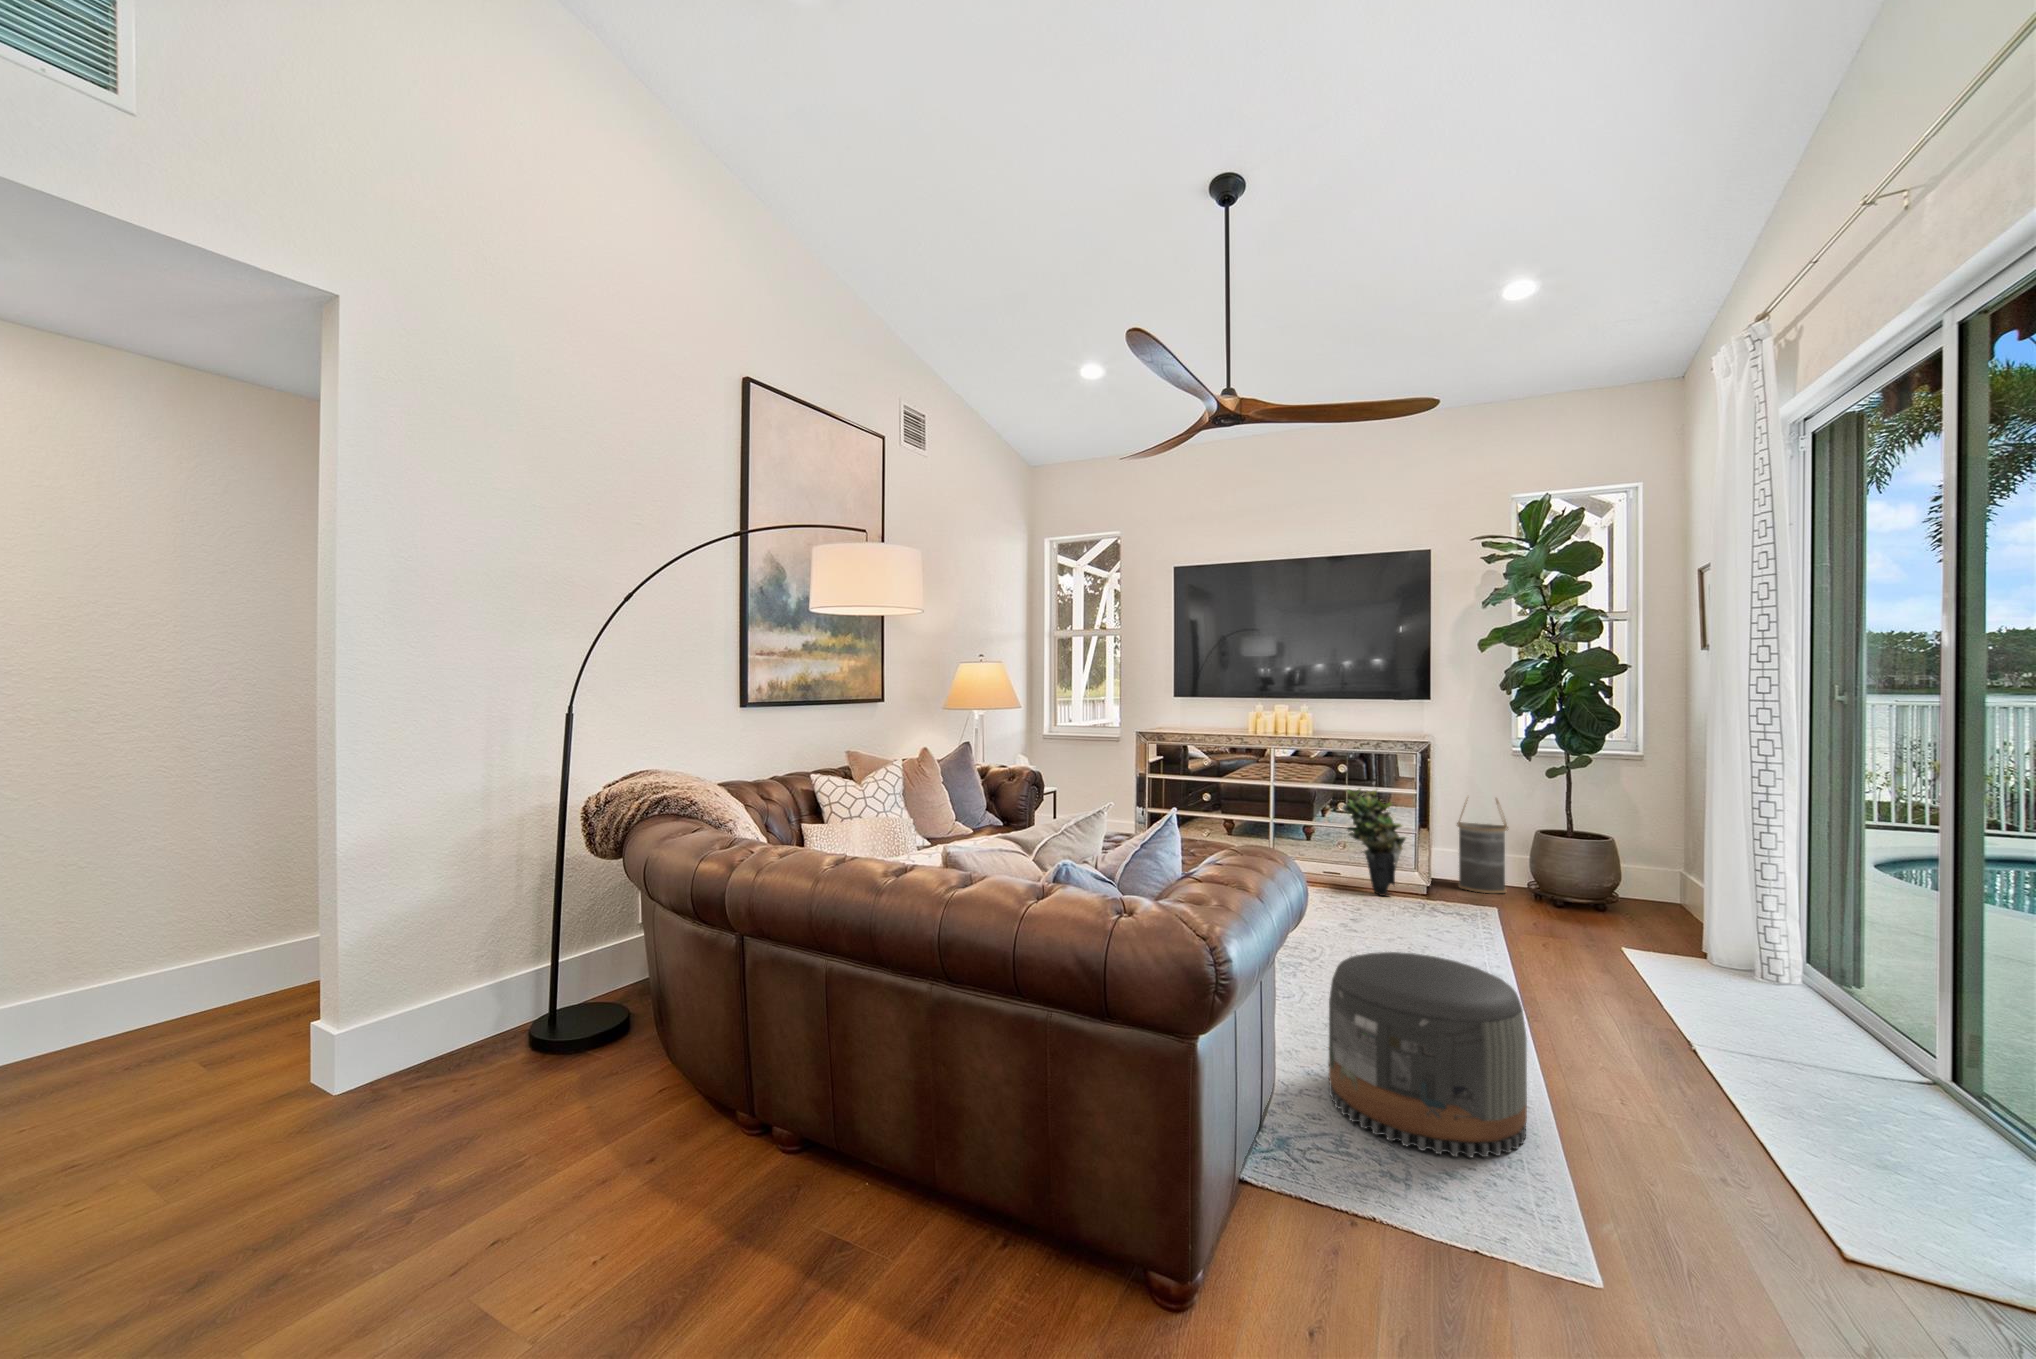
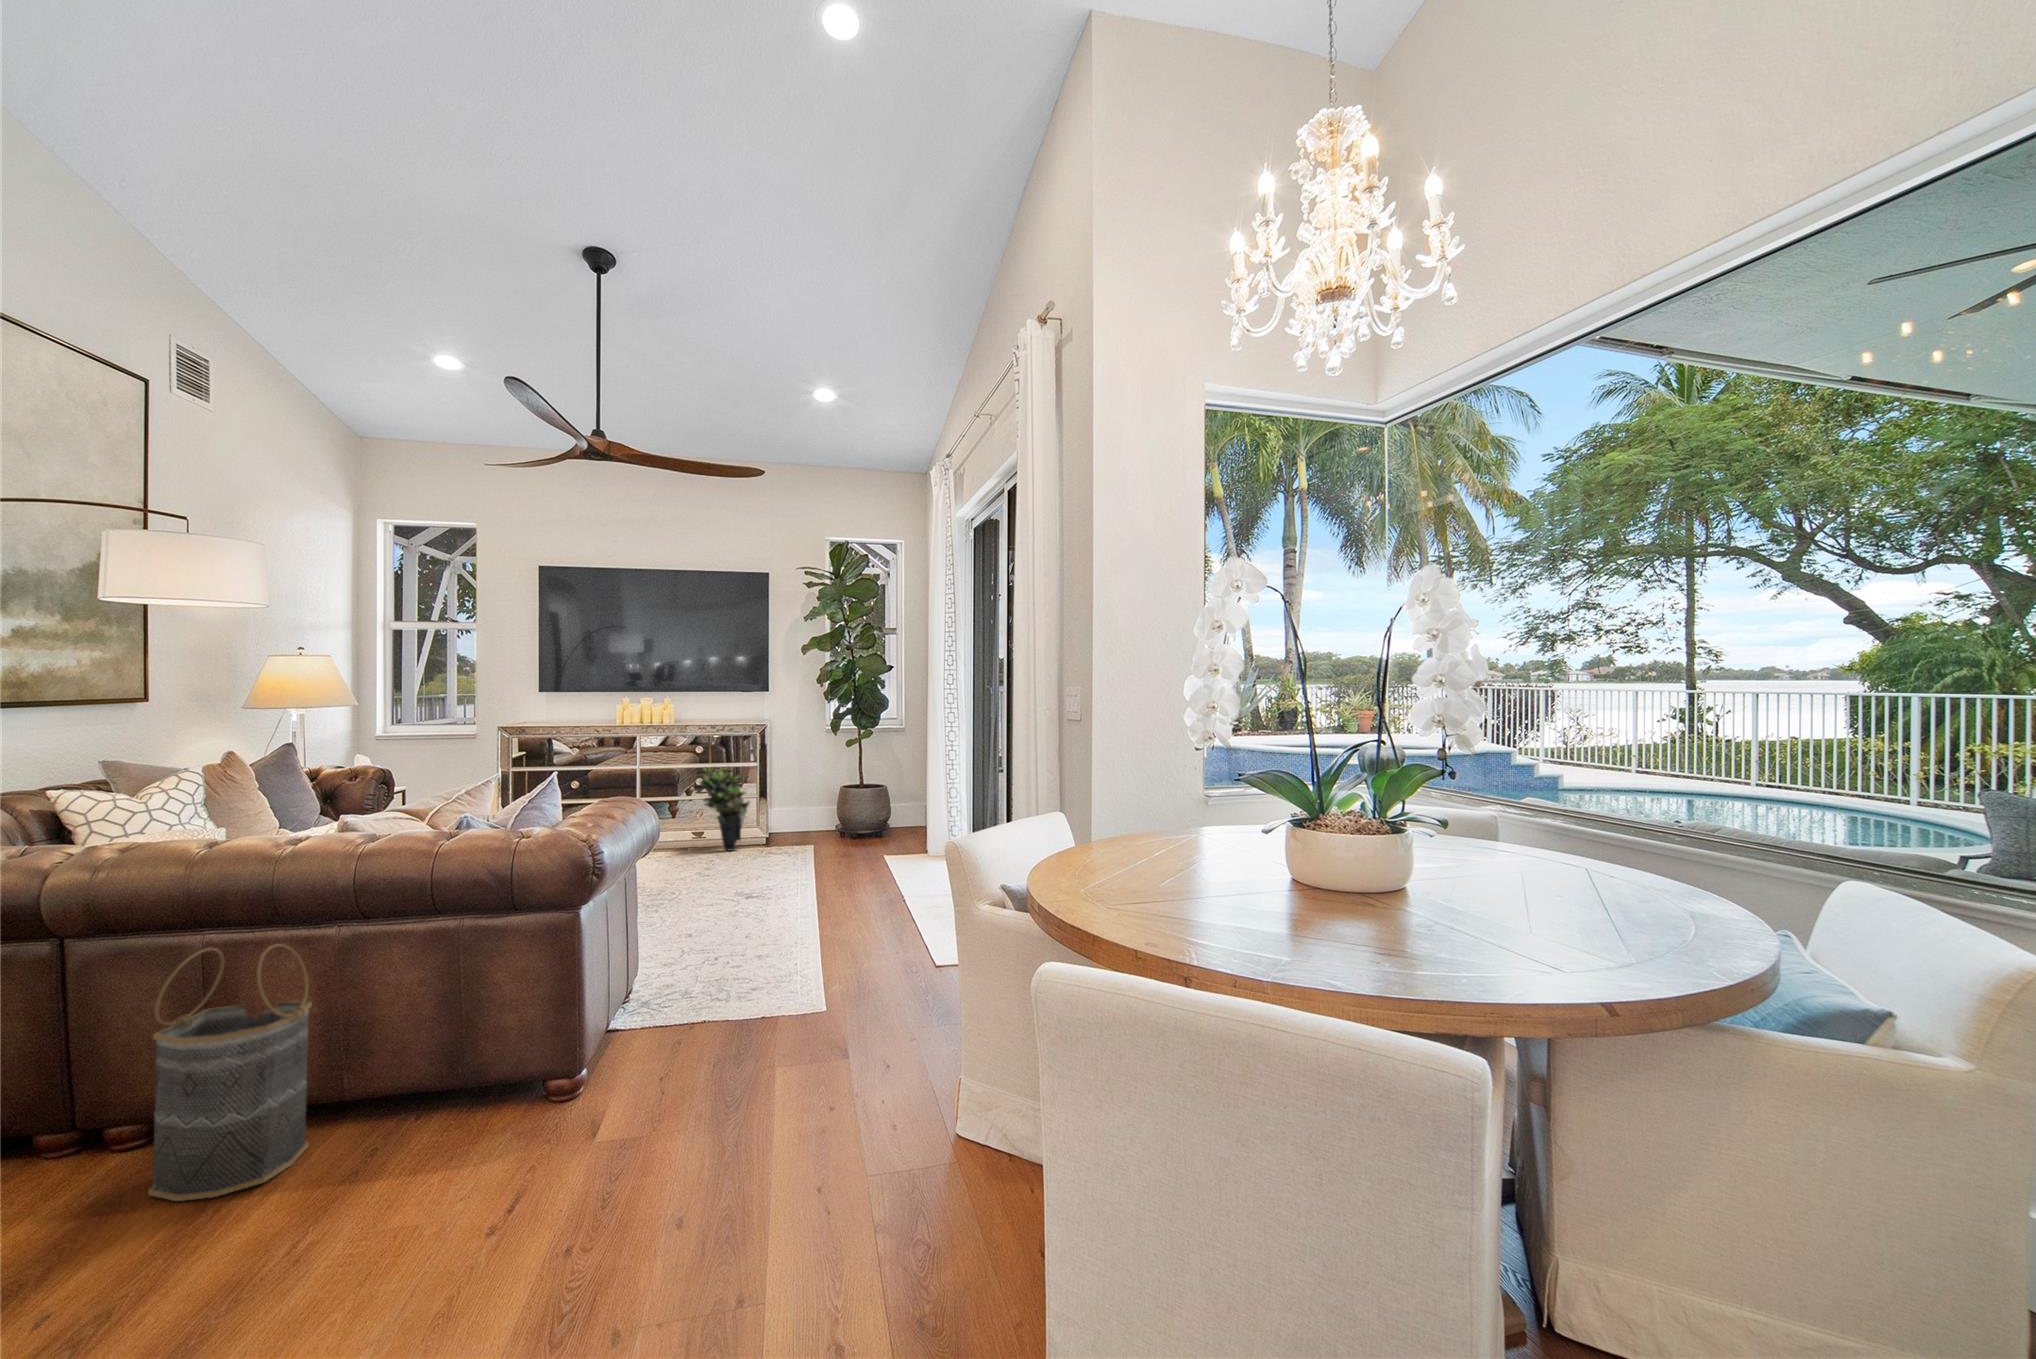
basket: present [1457,799,1508,893] -> present [148,944,312,1201]
pouf: present [1329,952,1527,1157] -> none [677,864,801,983]

